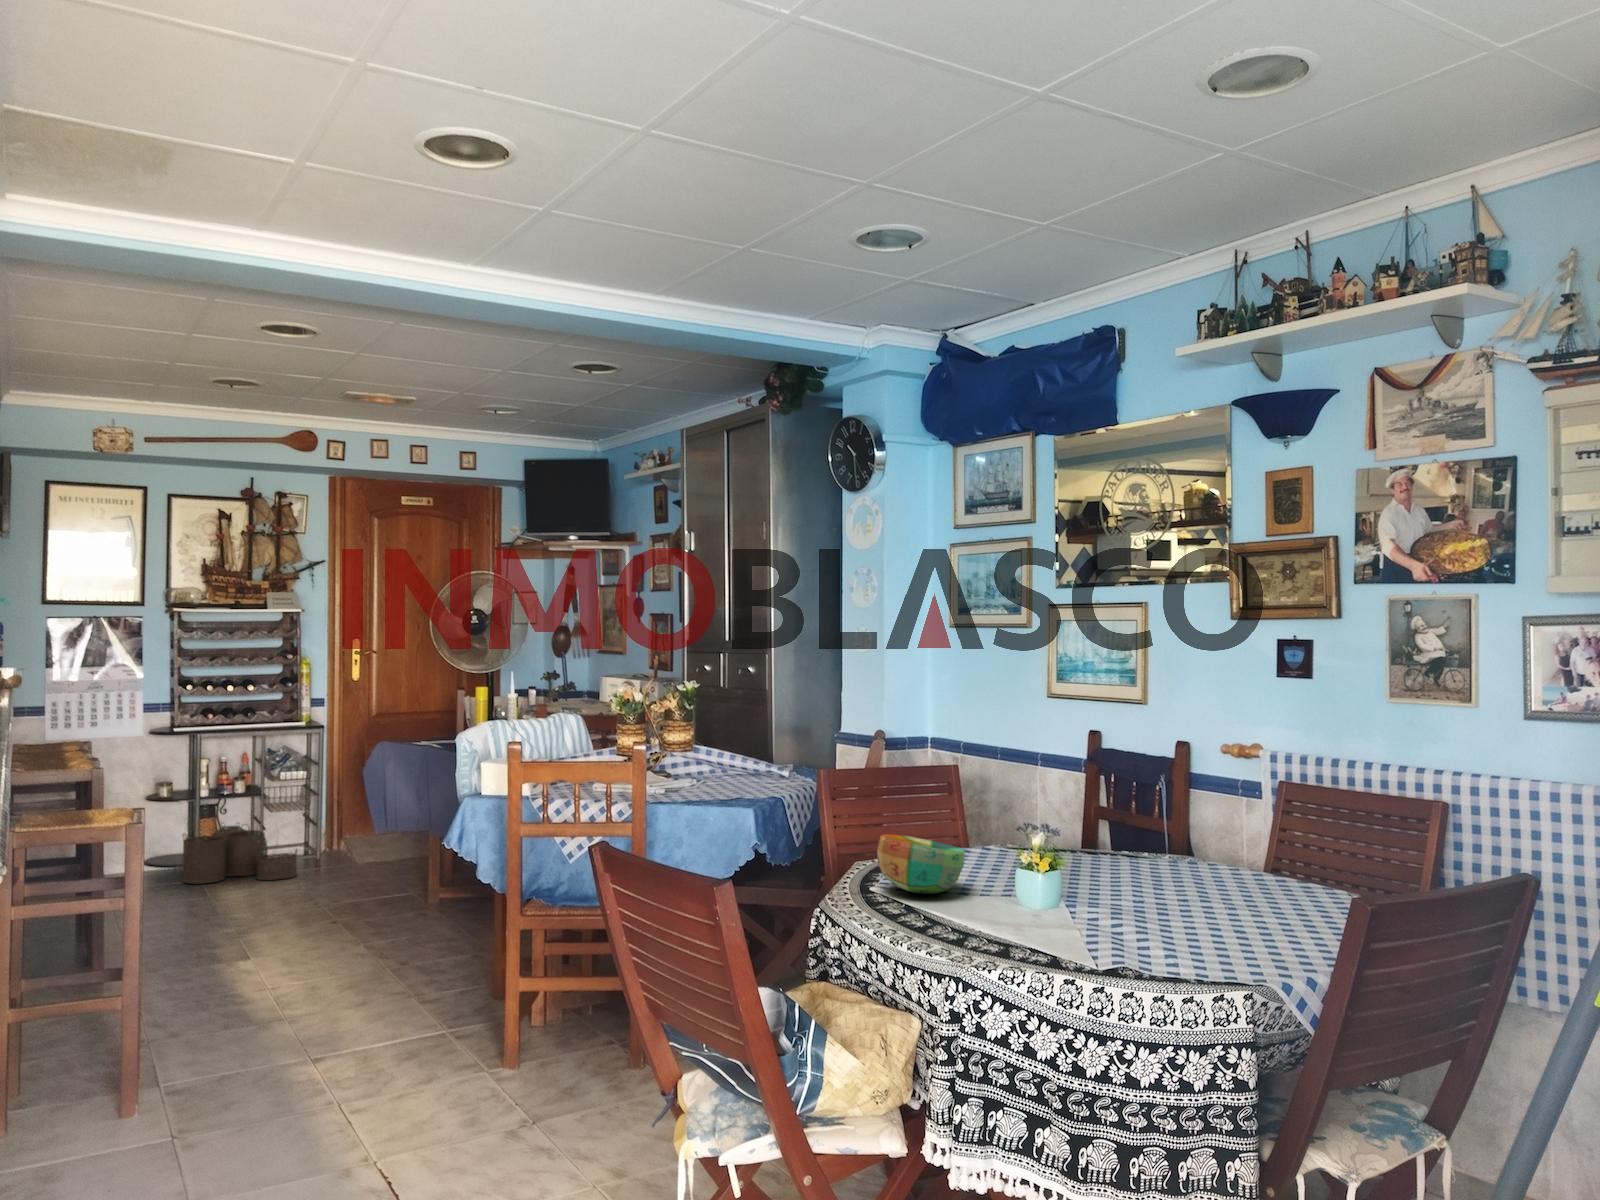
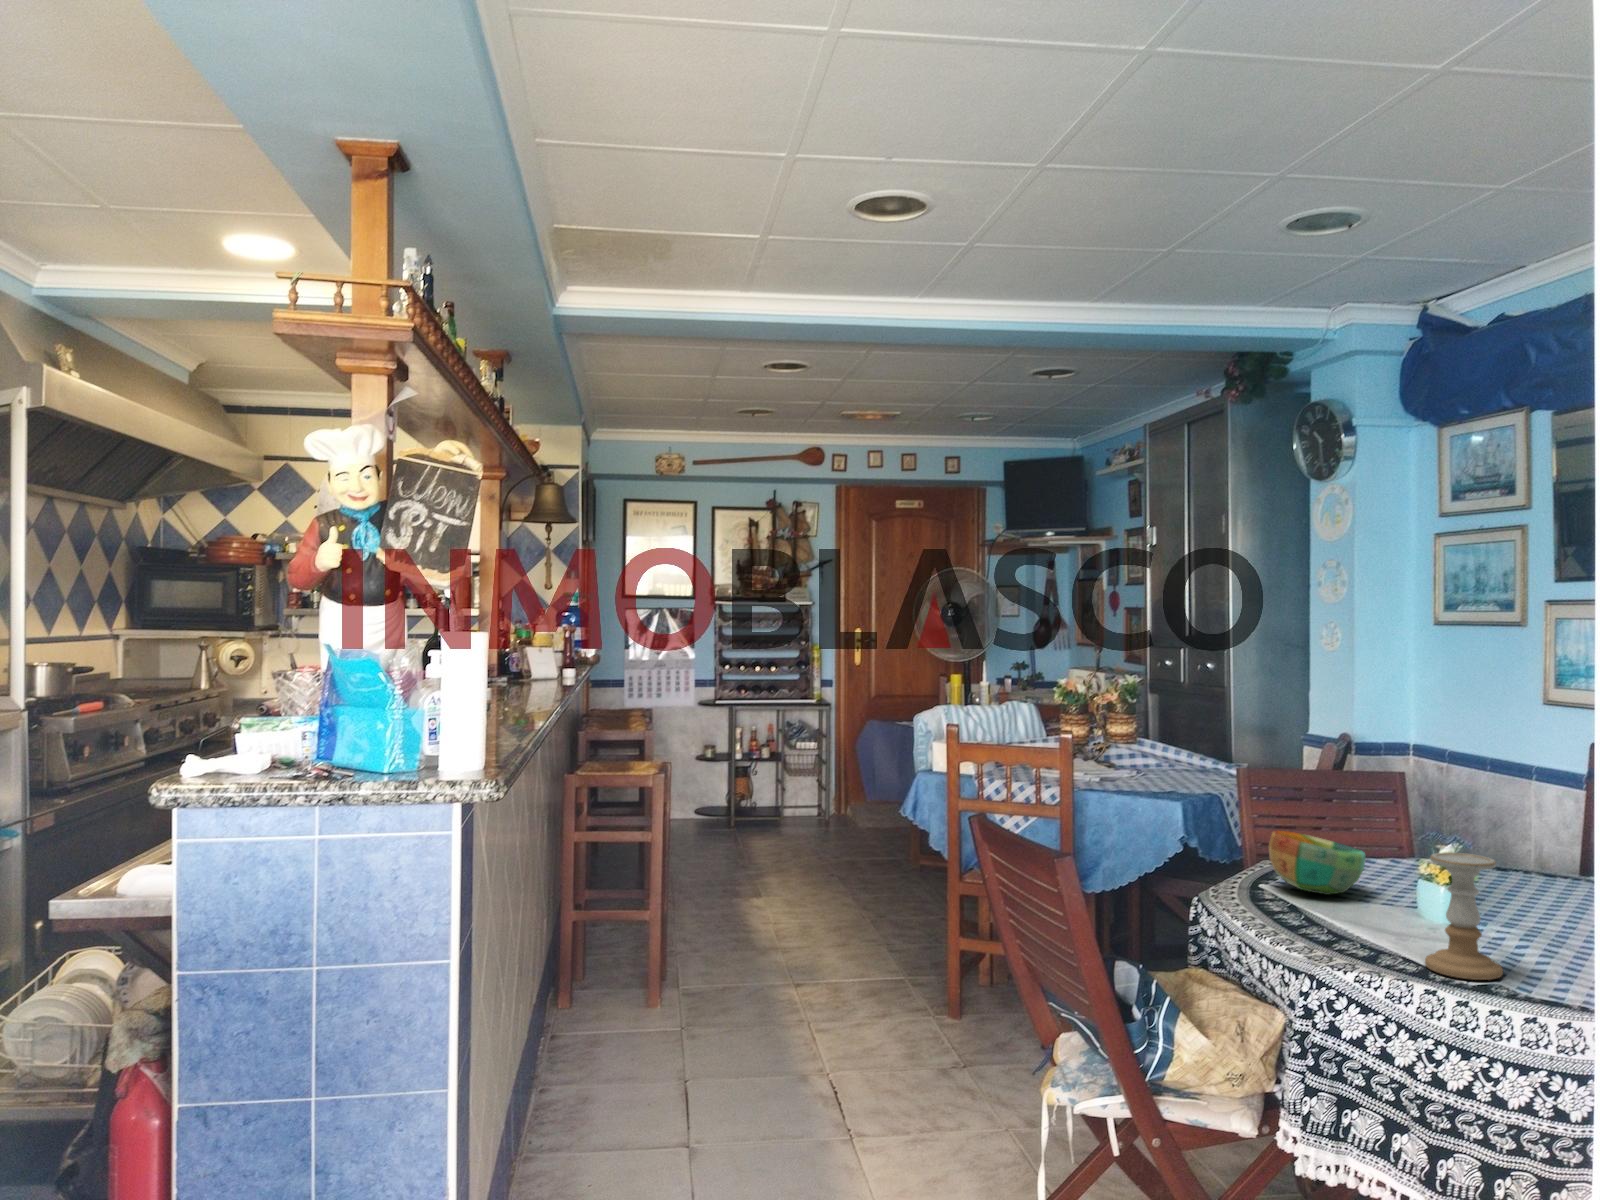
woven basket: present [183,825,297,884] -> none [720,783,809,835]
candle holder: none [1052,844,1119,965] -> present [1425,852,1503,980]

